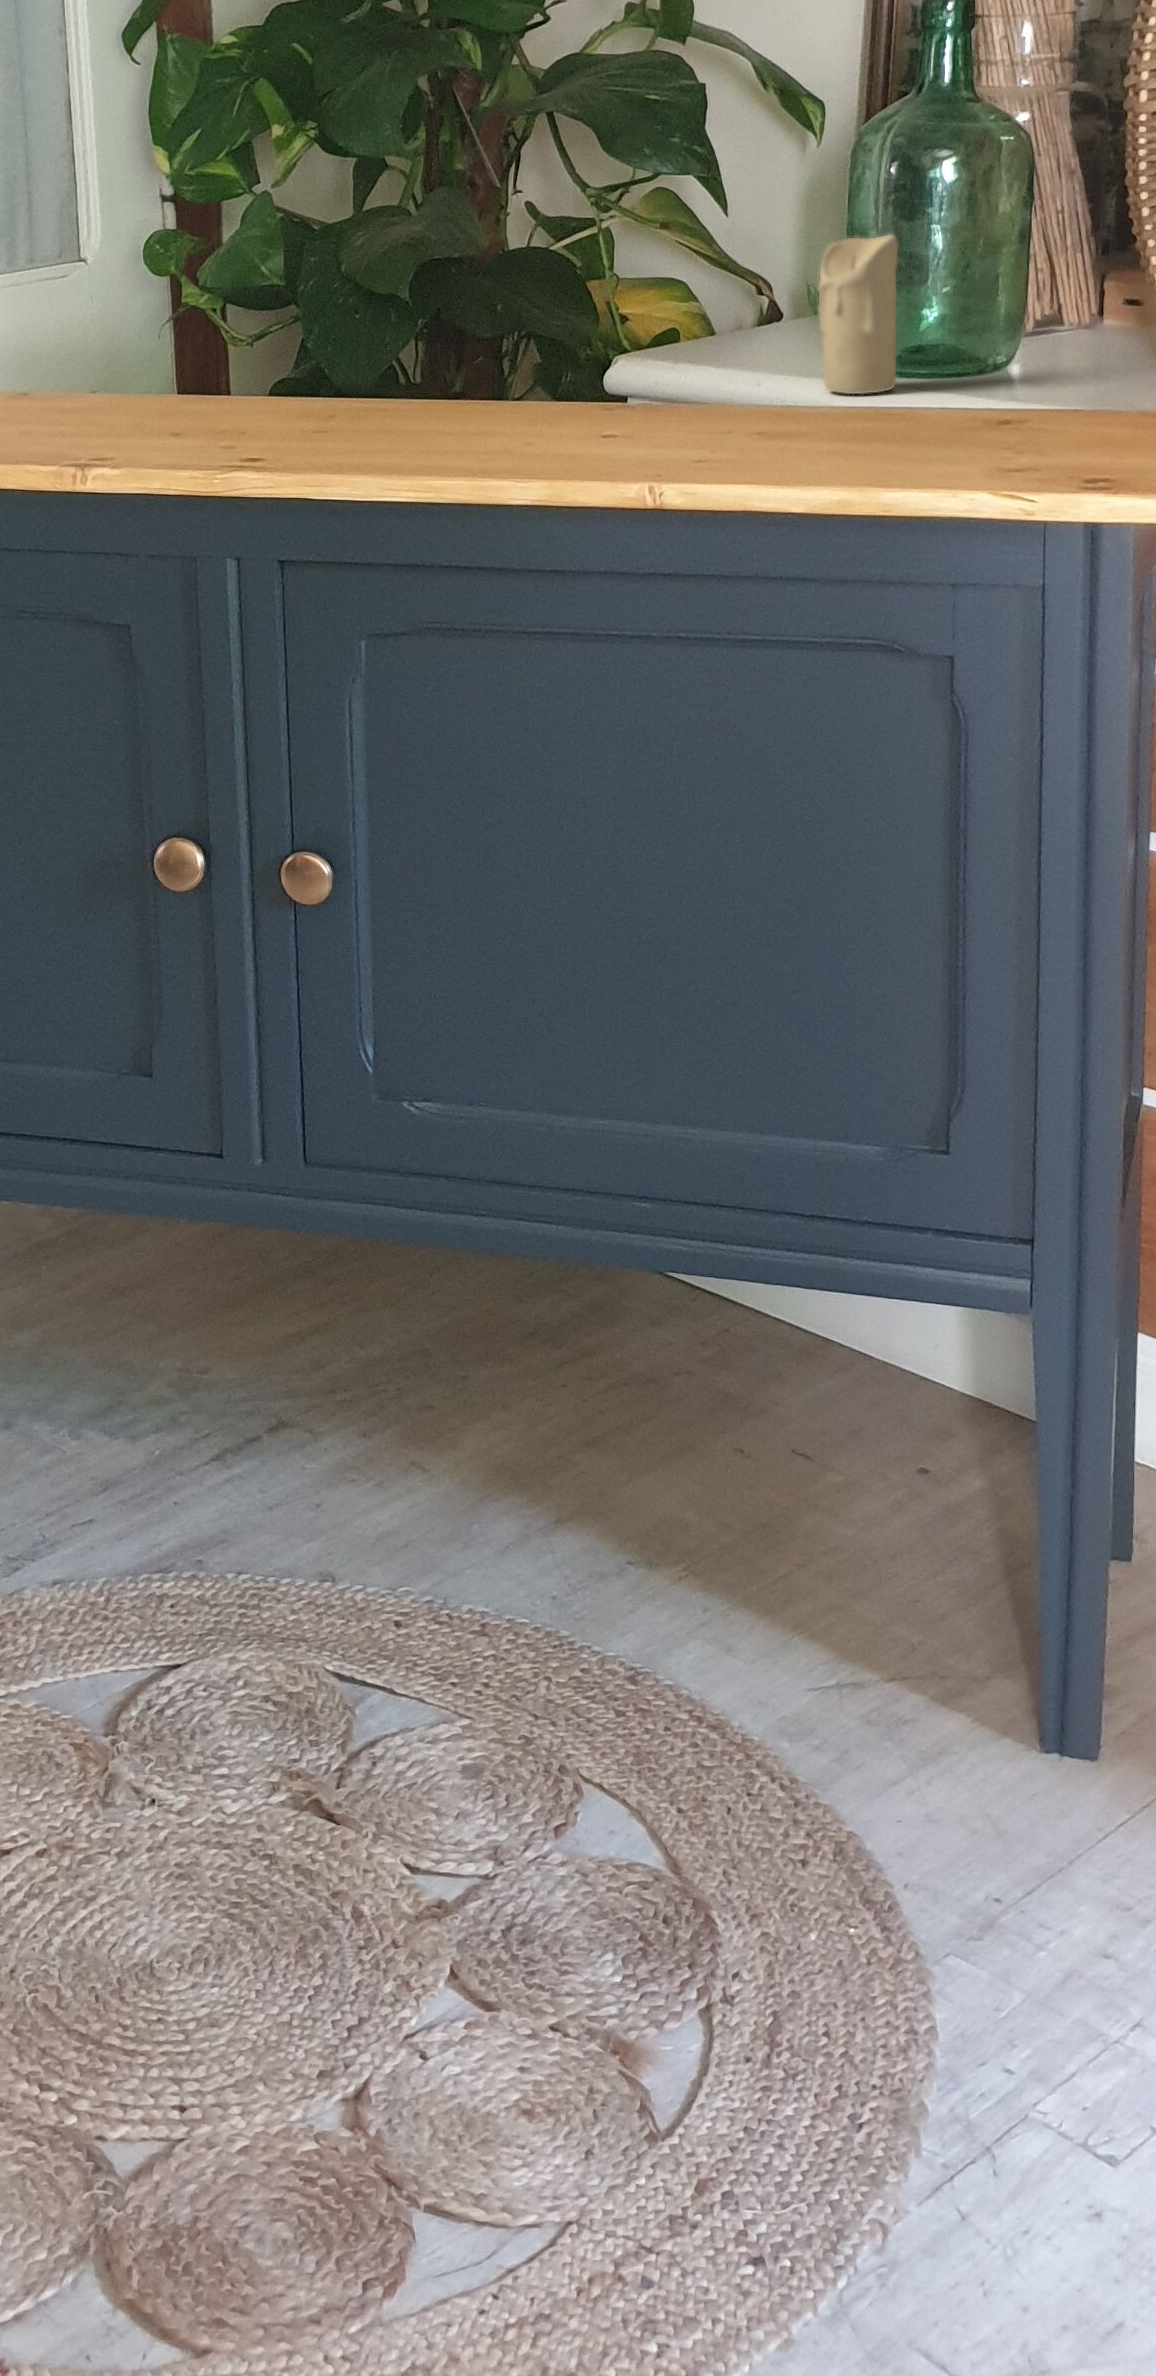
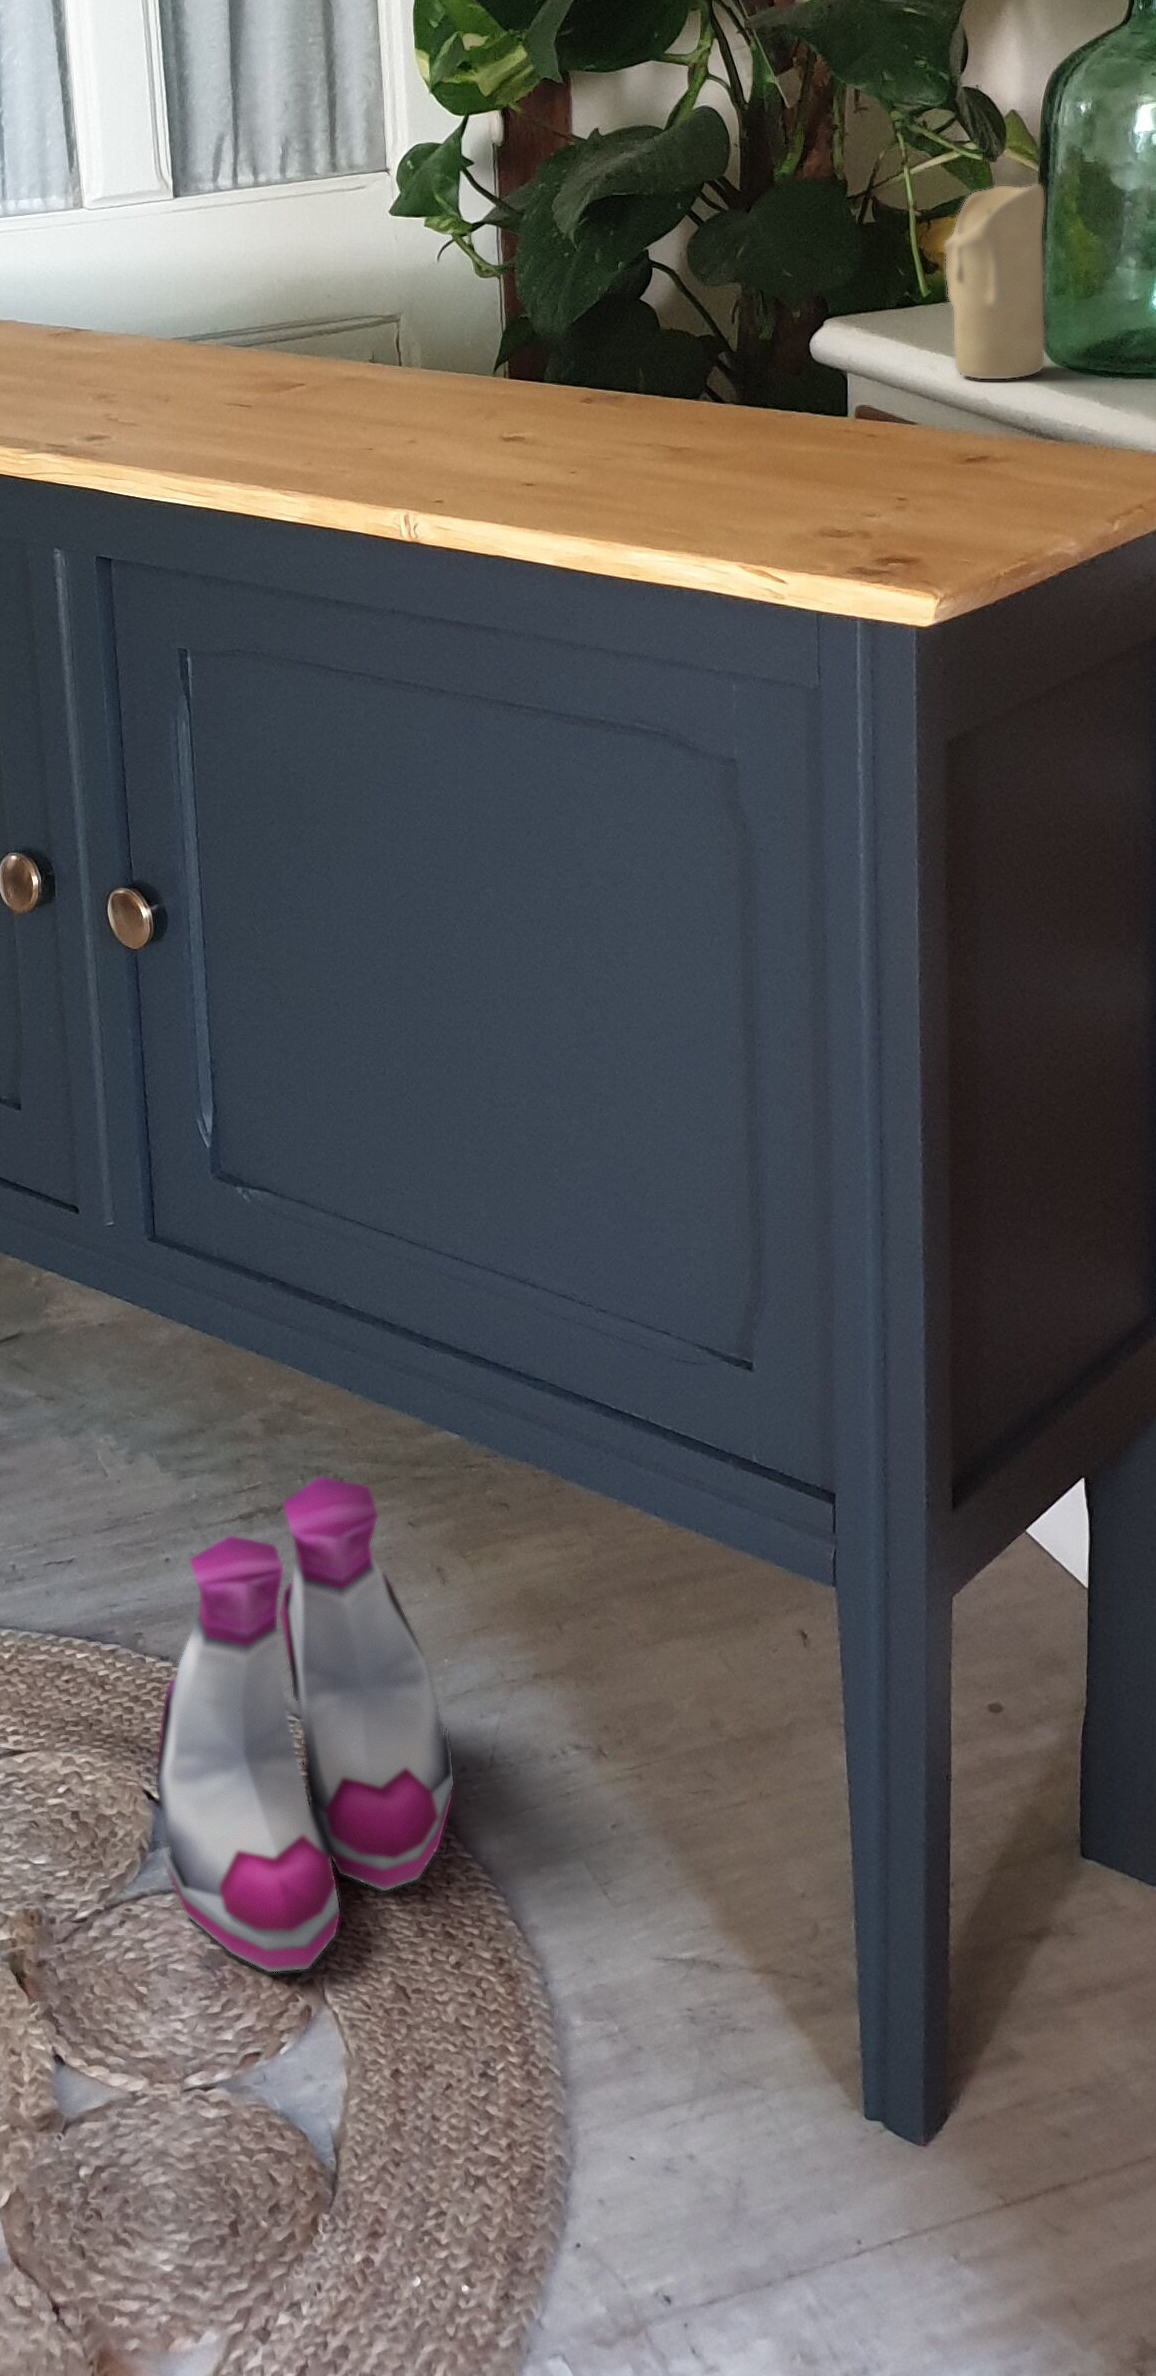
boots: none [339,1359,598,1772] -> present [156,1477,453,1972]

